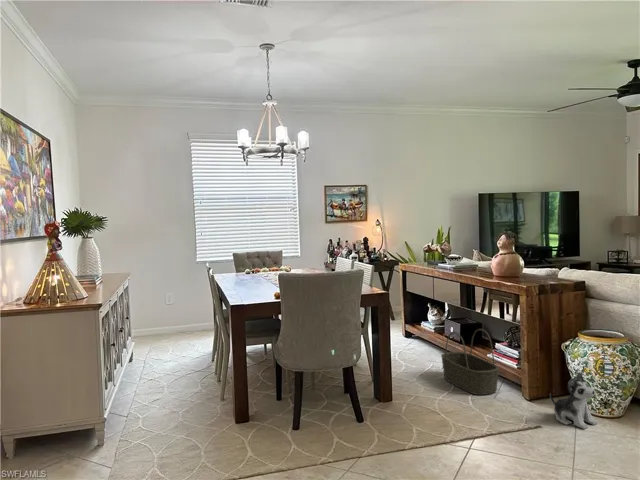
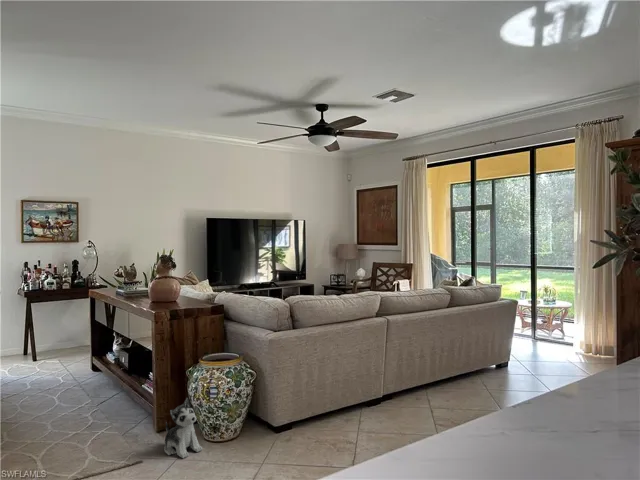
basket: present [441,329,499,395] -> none [86,356,135,429]

